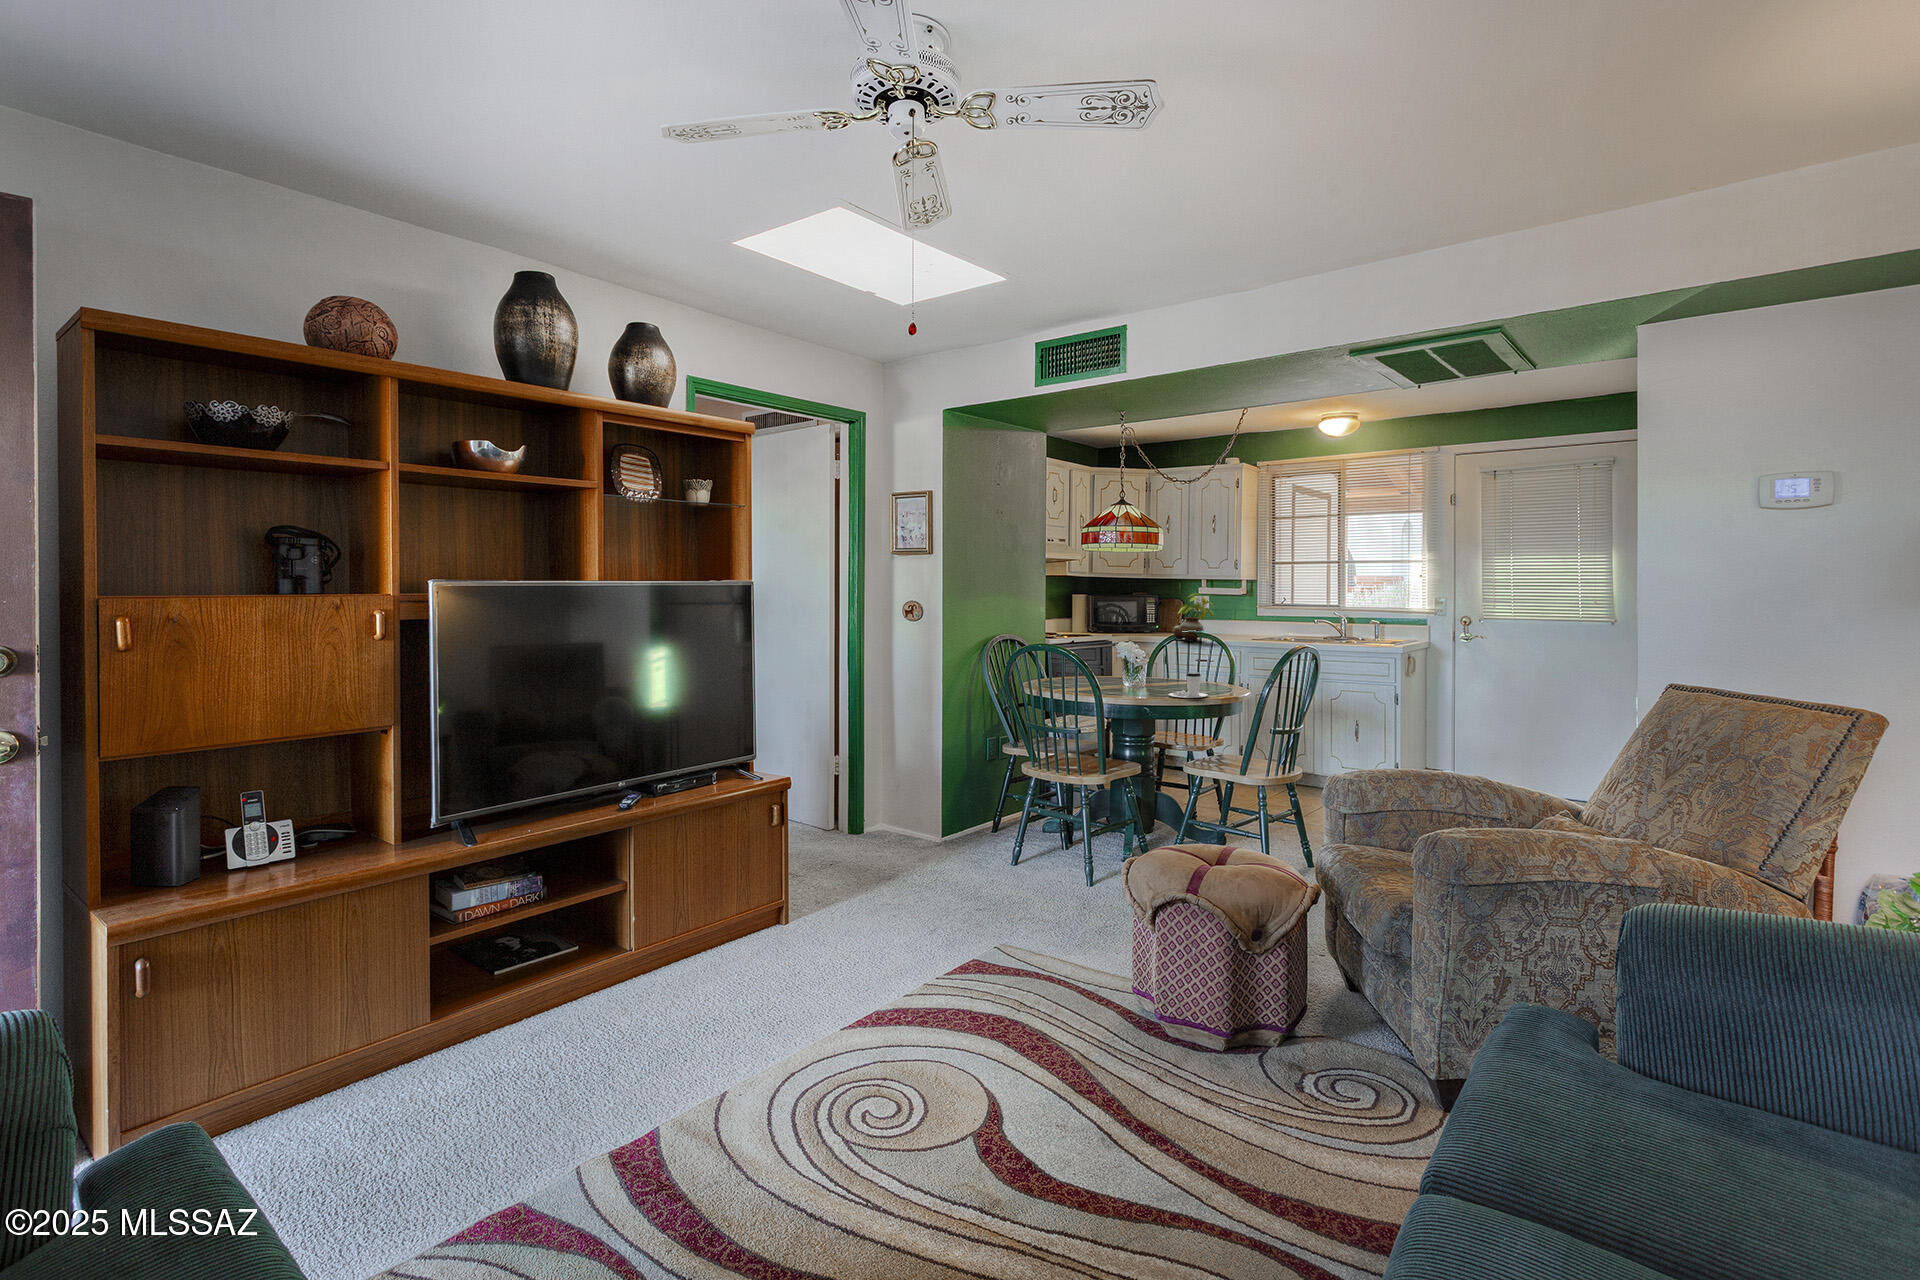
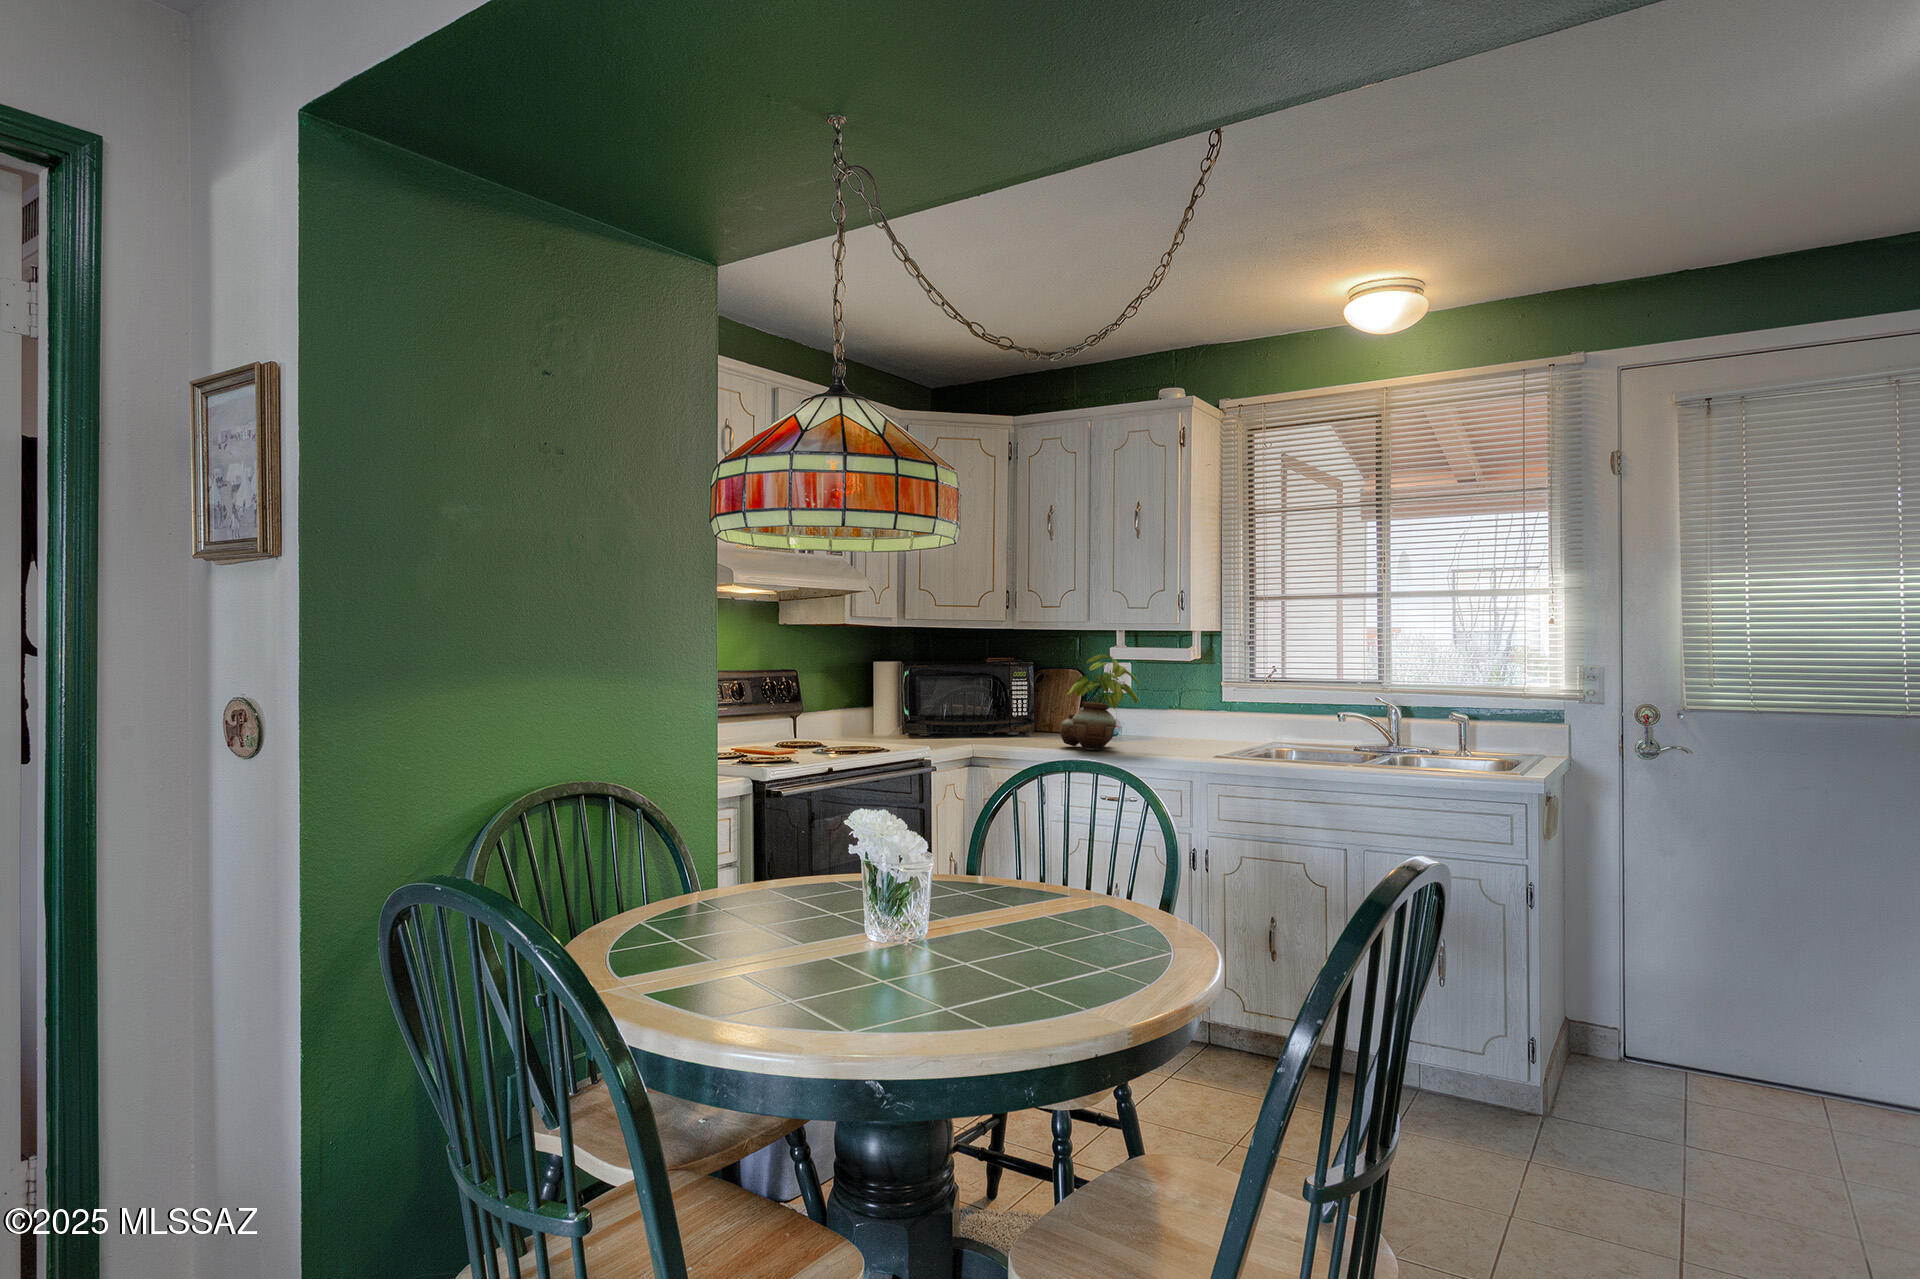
coffee cup: present [1169,672,1208,698] -> none [988,844,1099,924]

